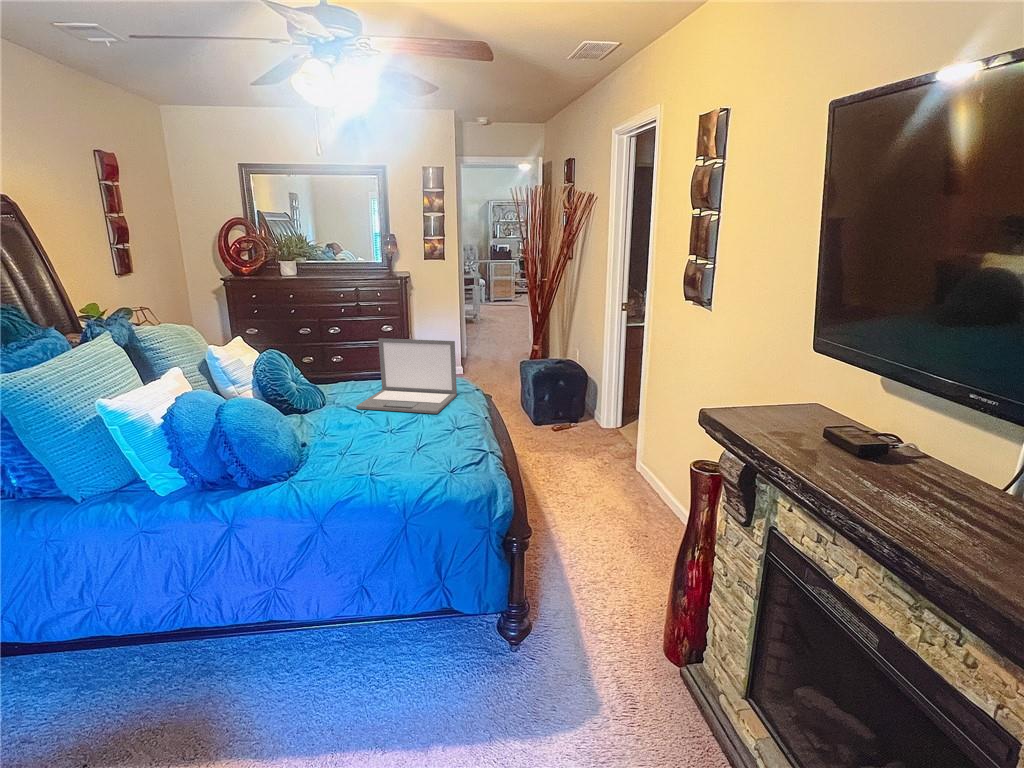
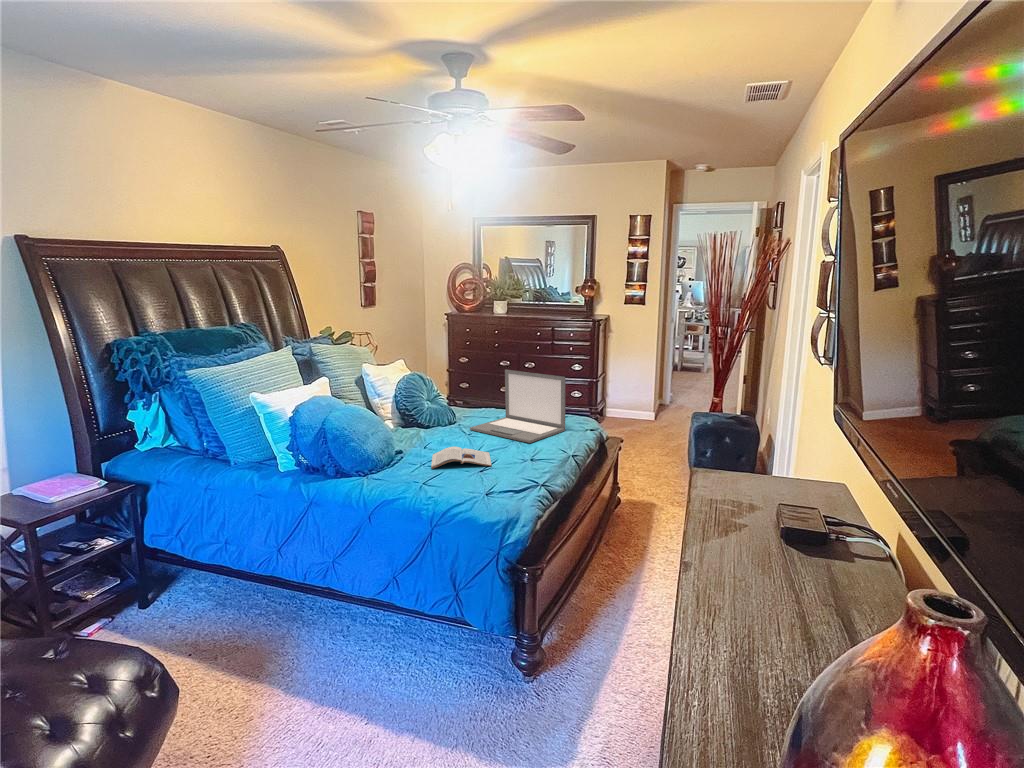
magazine: none [346,430,425,459] -> present [431,447,491,469]

